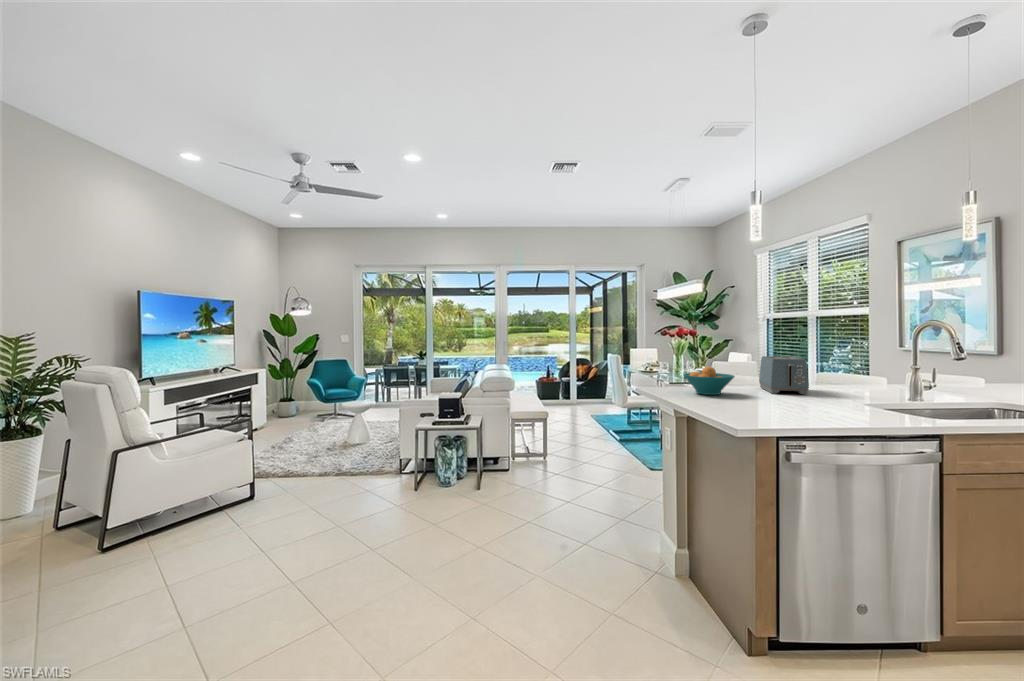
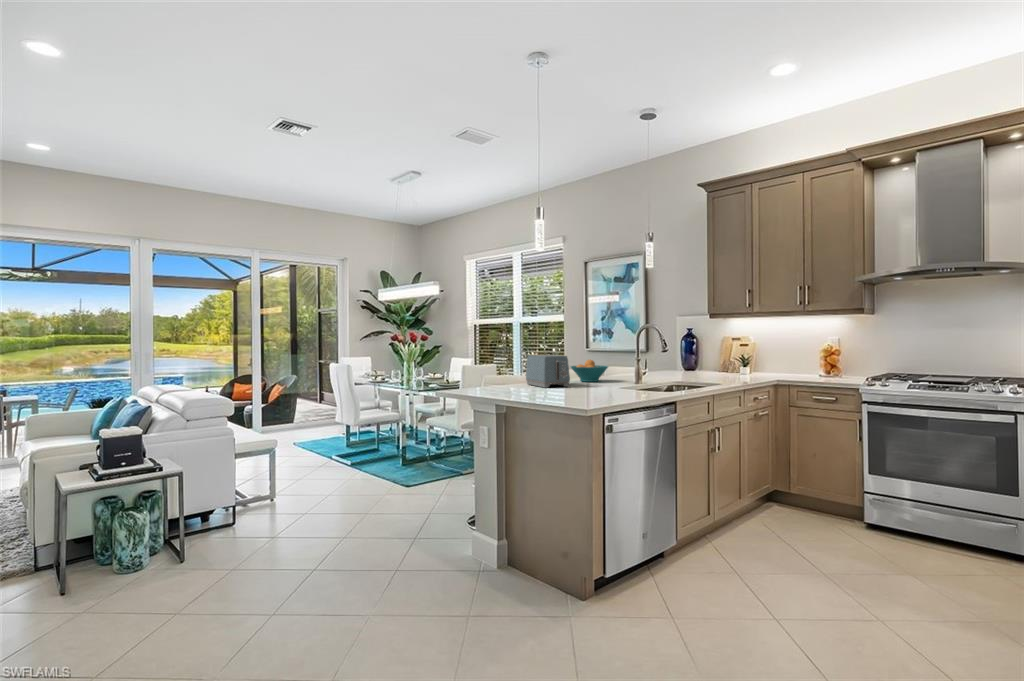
fruit bowl: present [683,366,735,395] -> present [571,360,608,382]

